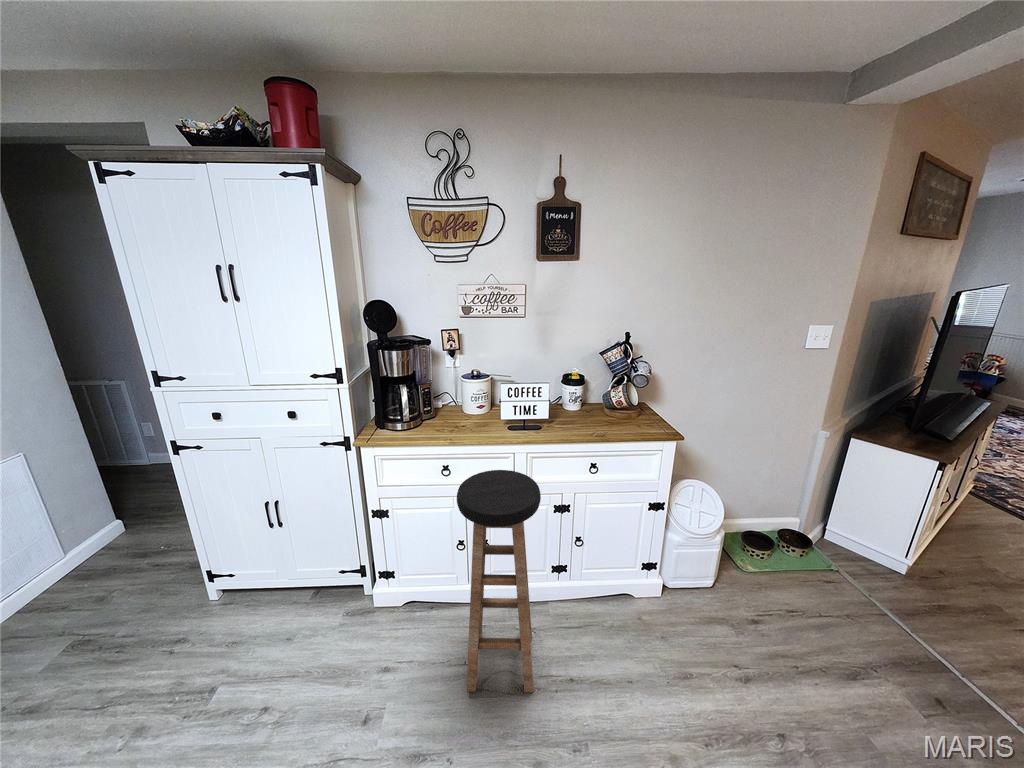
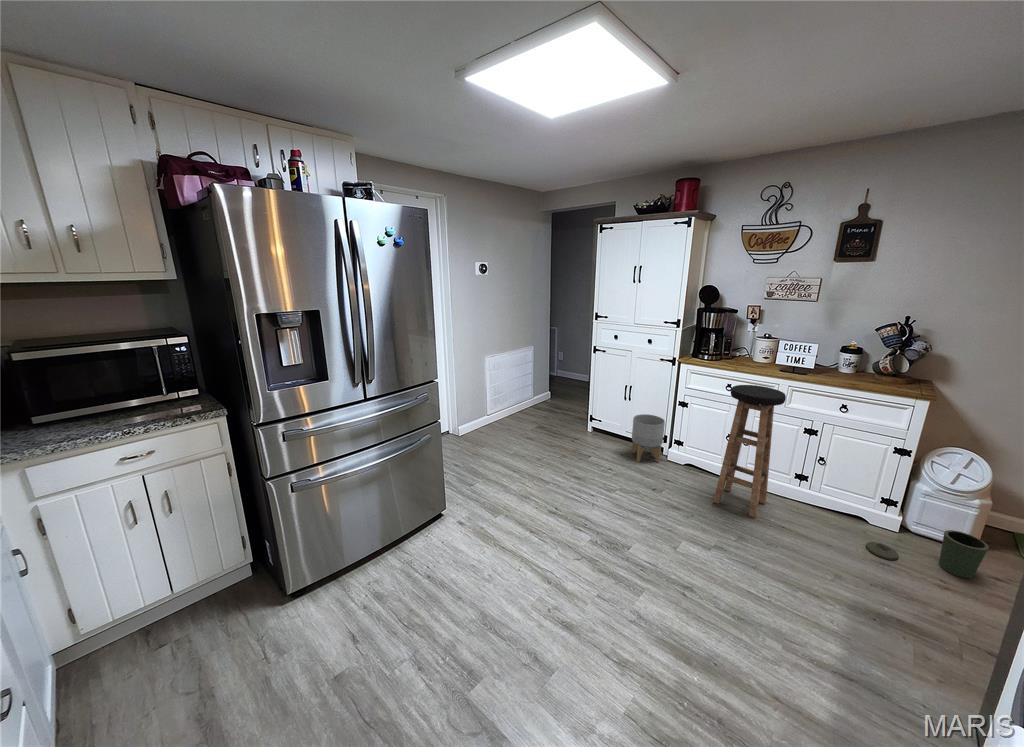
planter: none [291,541,361,647] -> present [632,414,665,462]
trash can: none [656,586,758,670] -> present [866,530,989,578]

